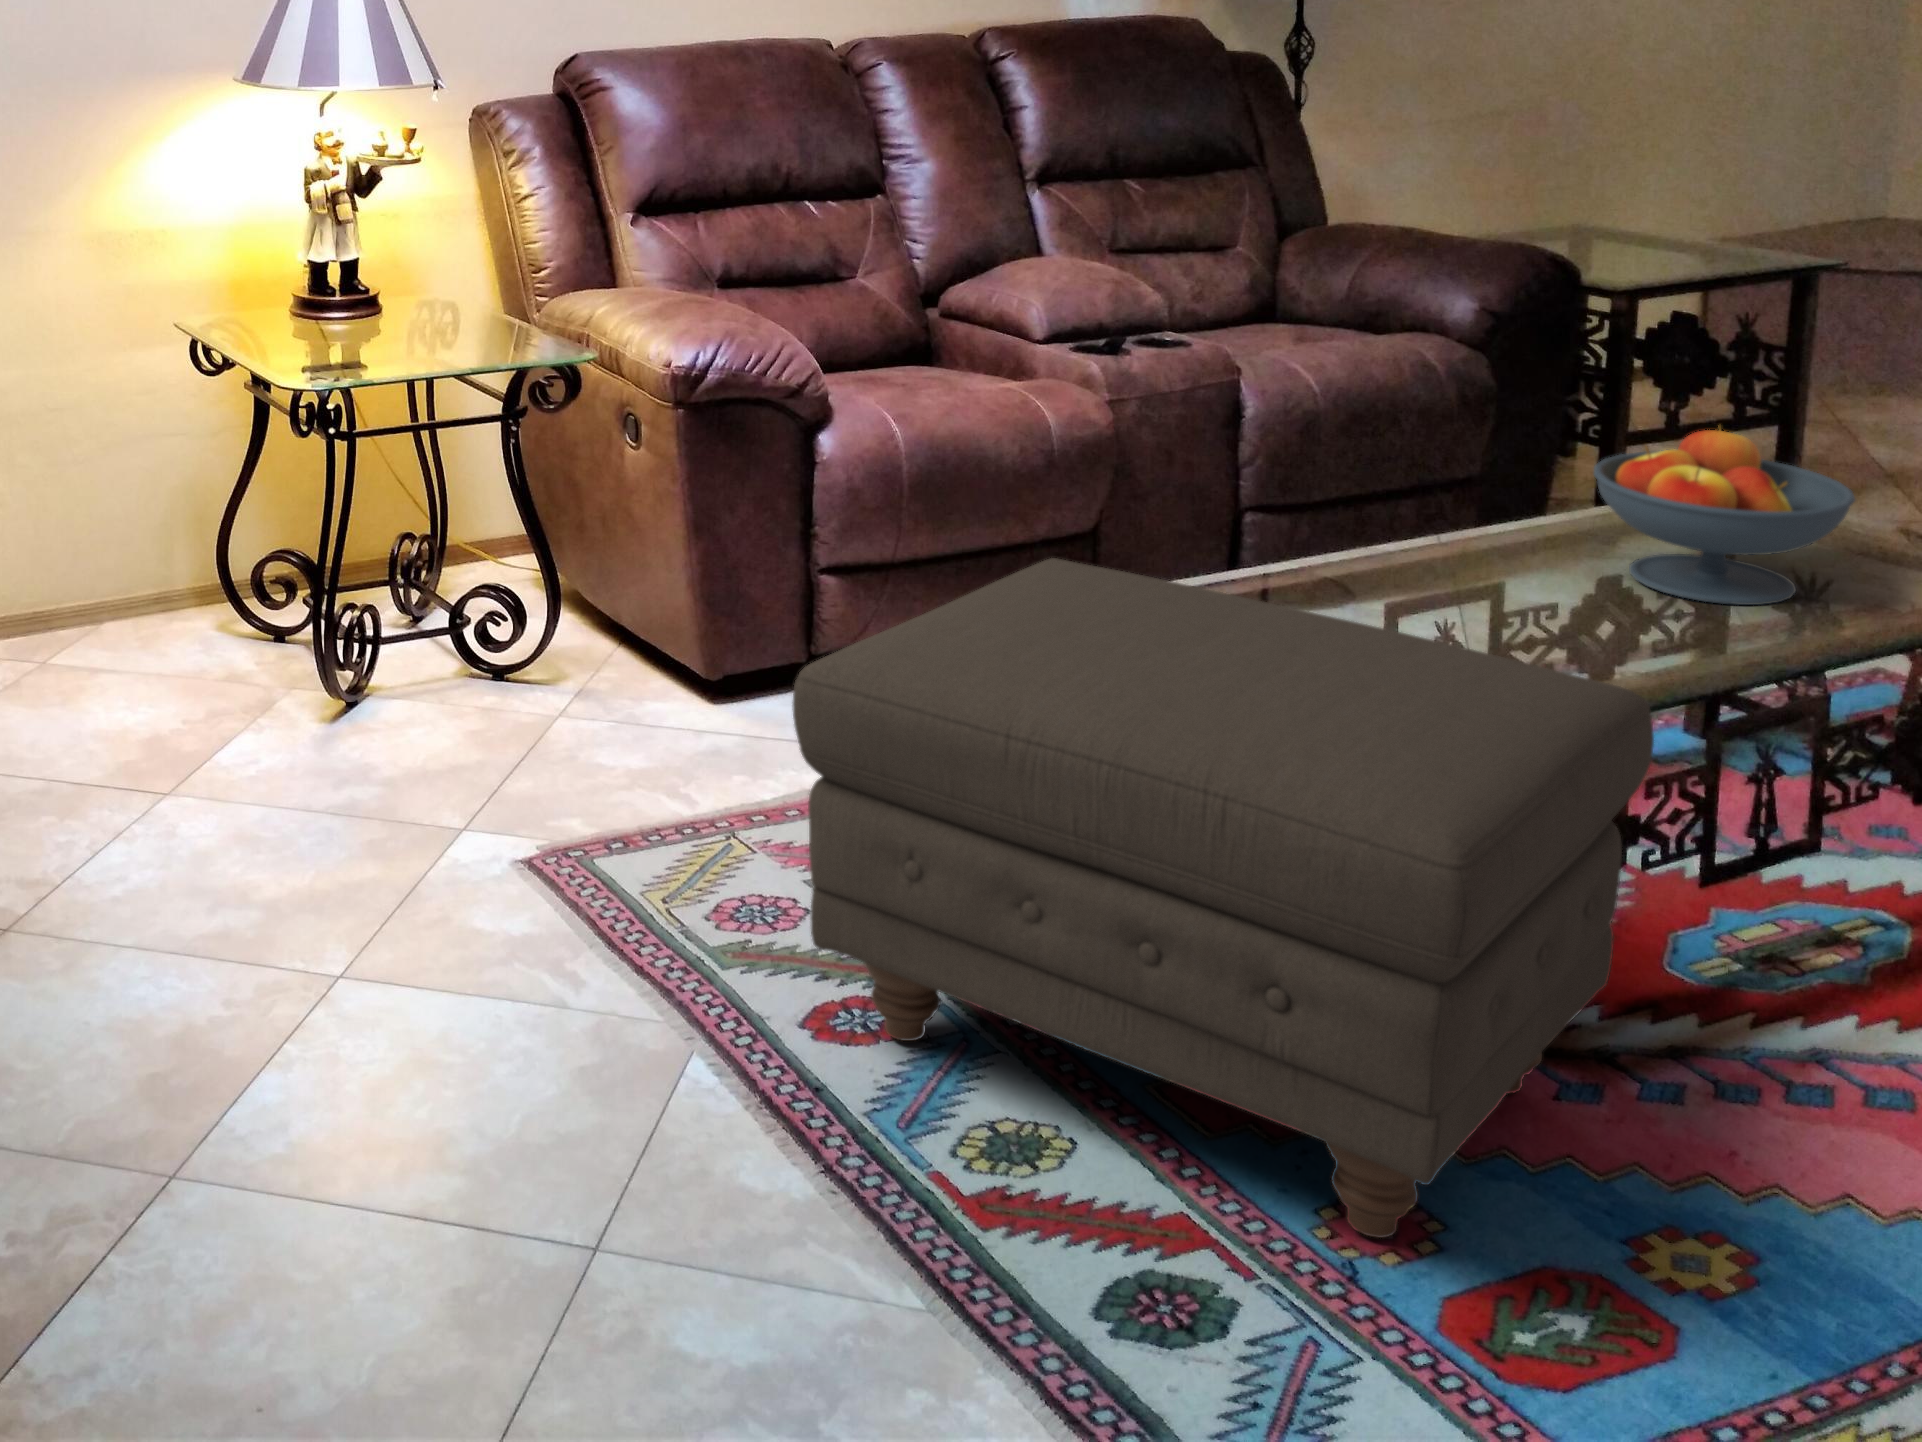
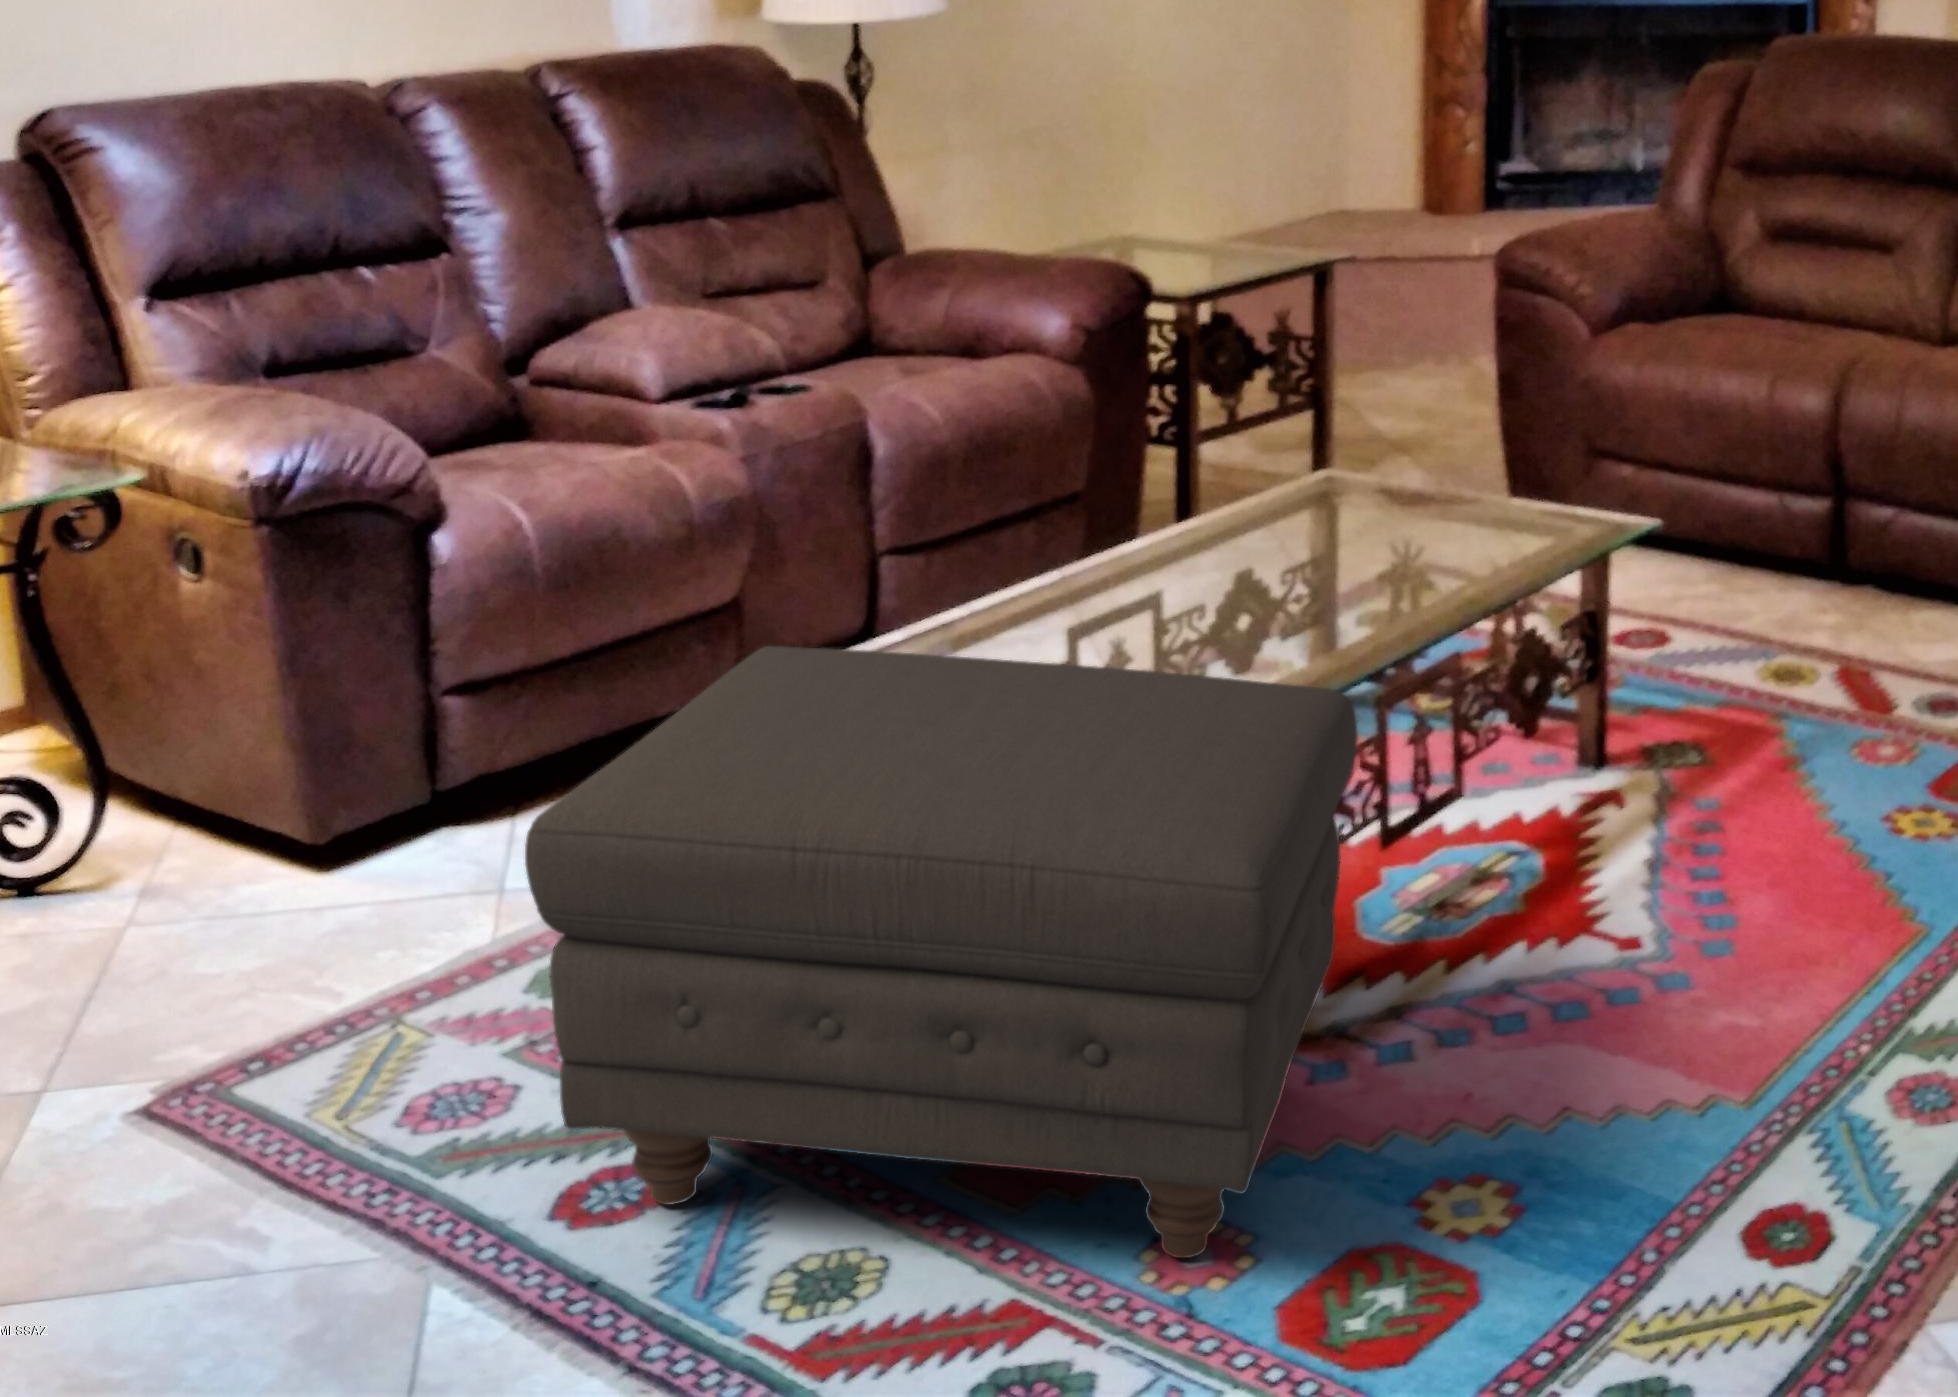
fruit bowl: present [1594,428,1855,605] -> none [1237,431,1447,594]

